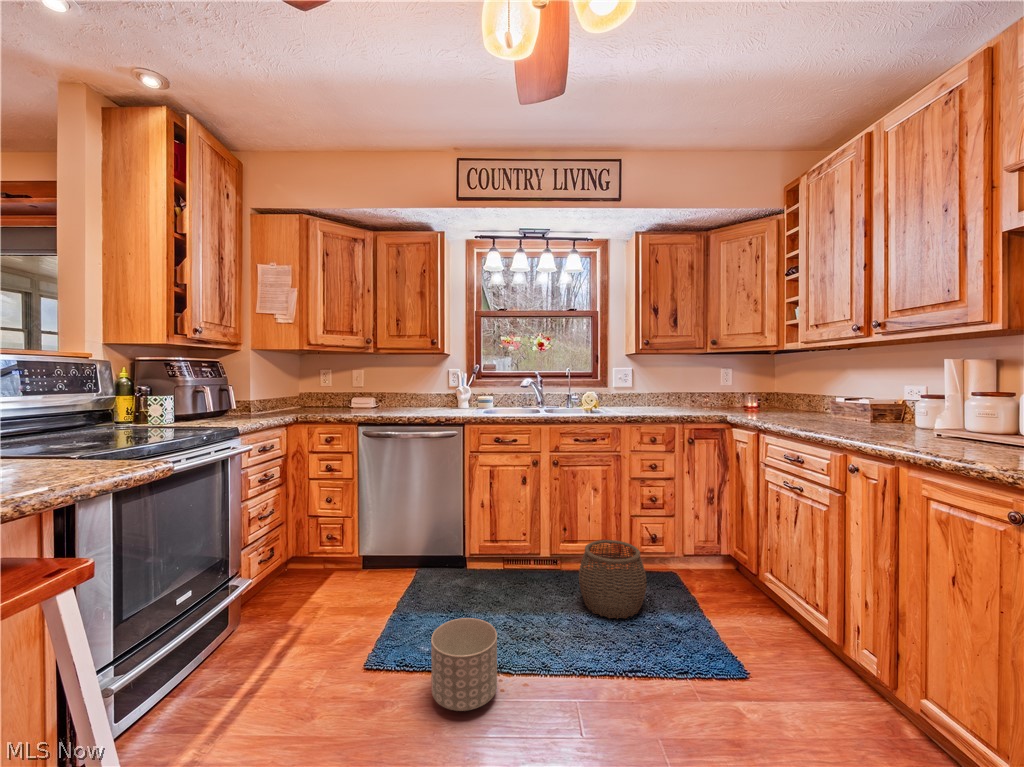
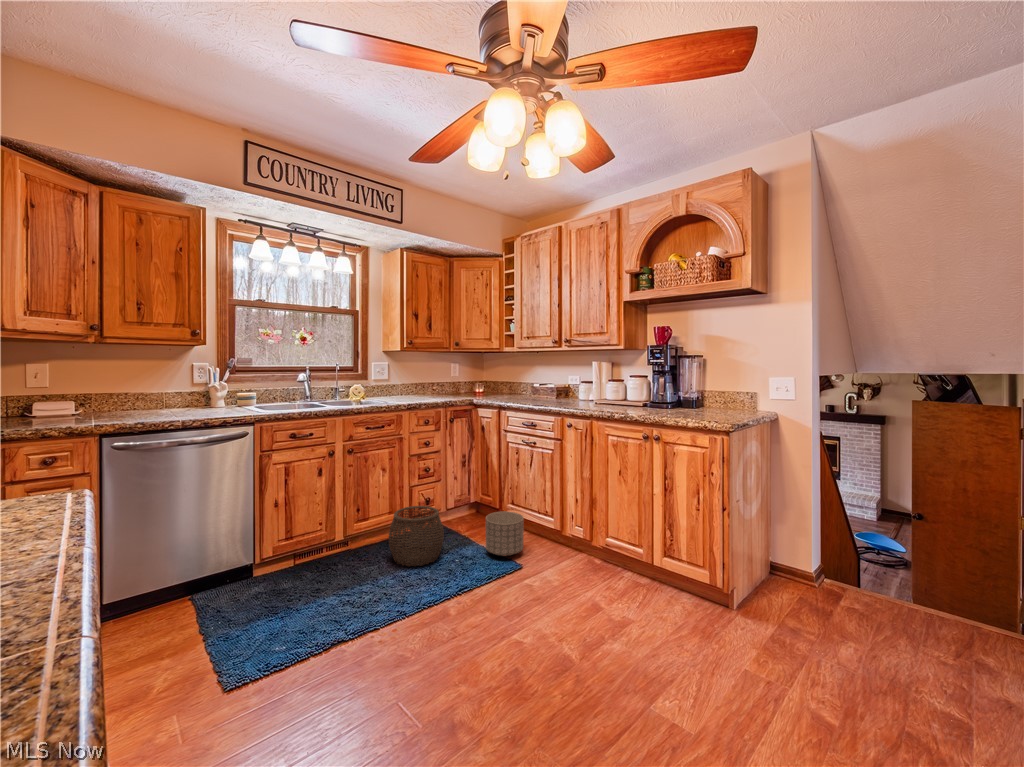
planter: present [431,618,497,711] -> present [486,512,524,556]

